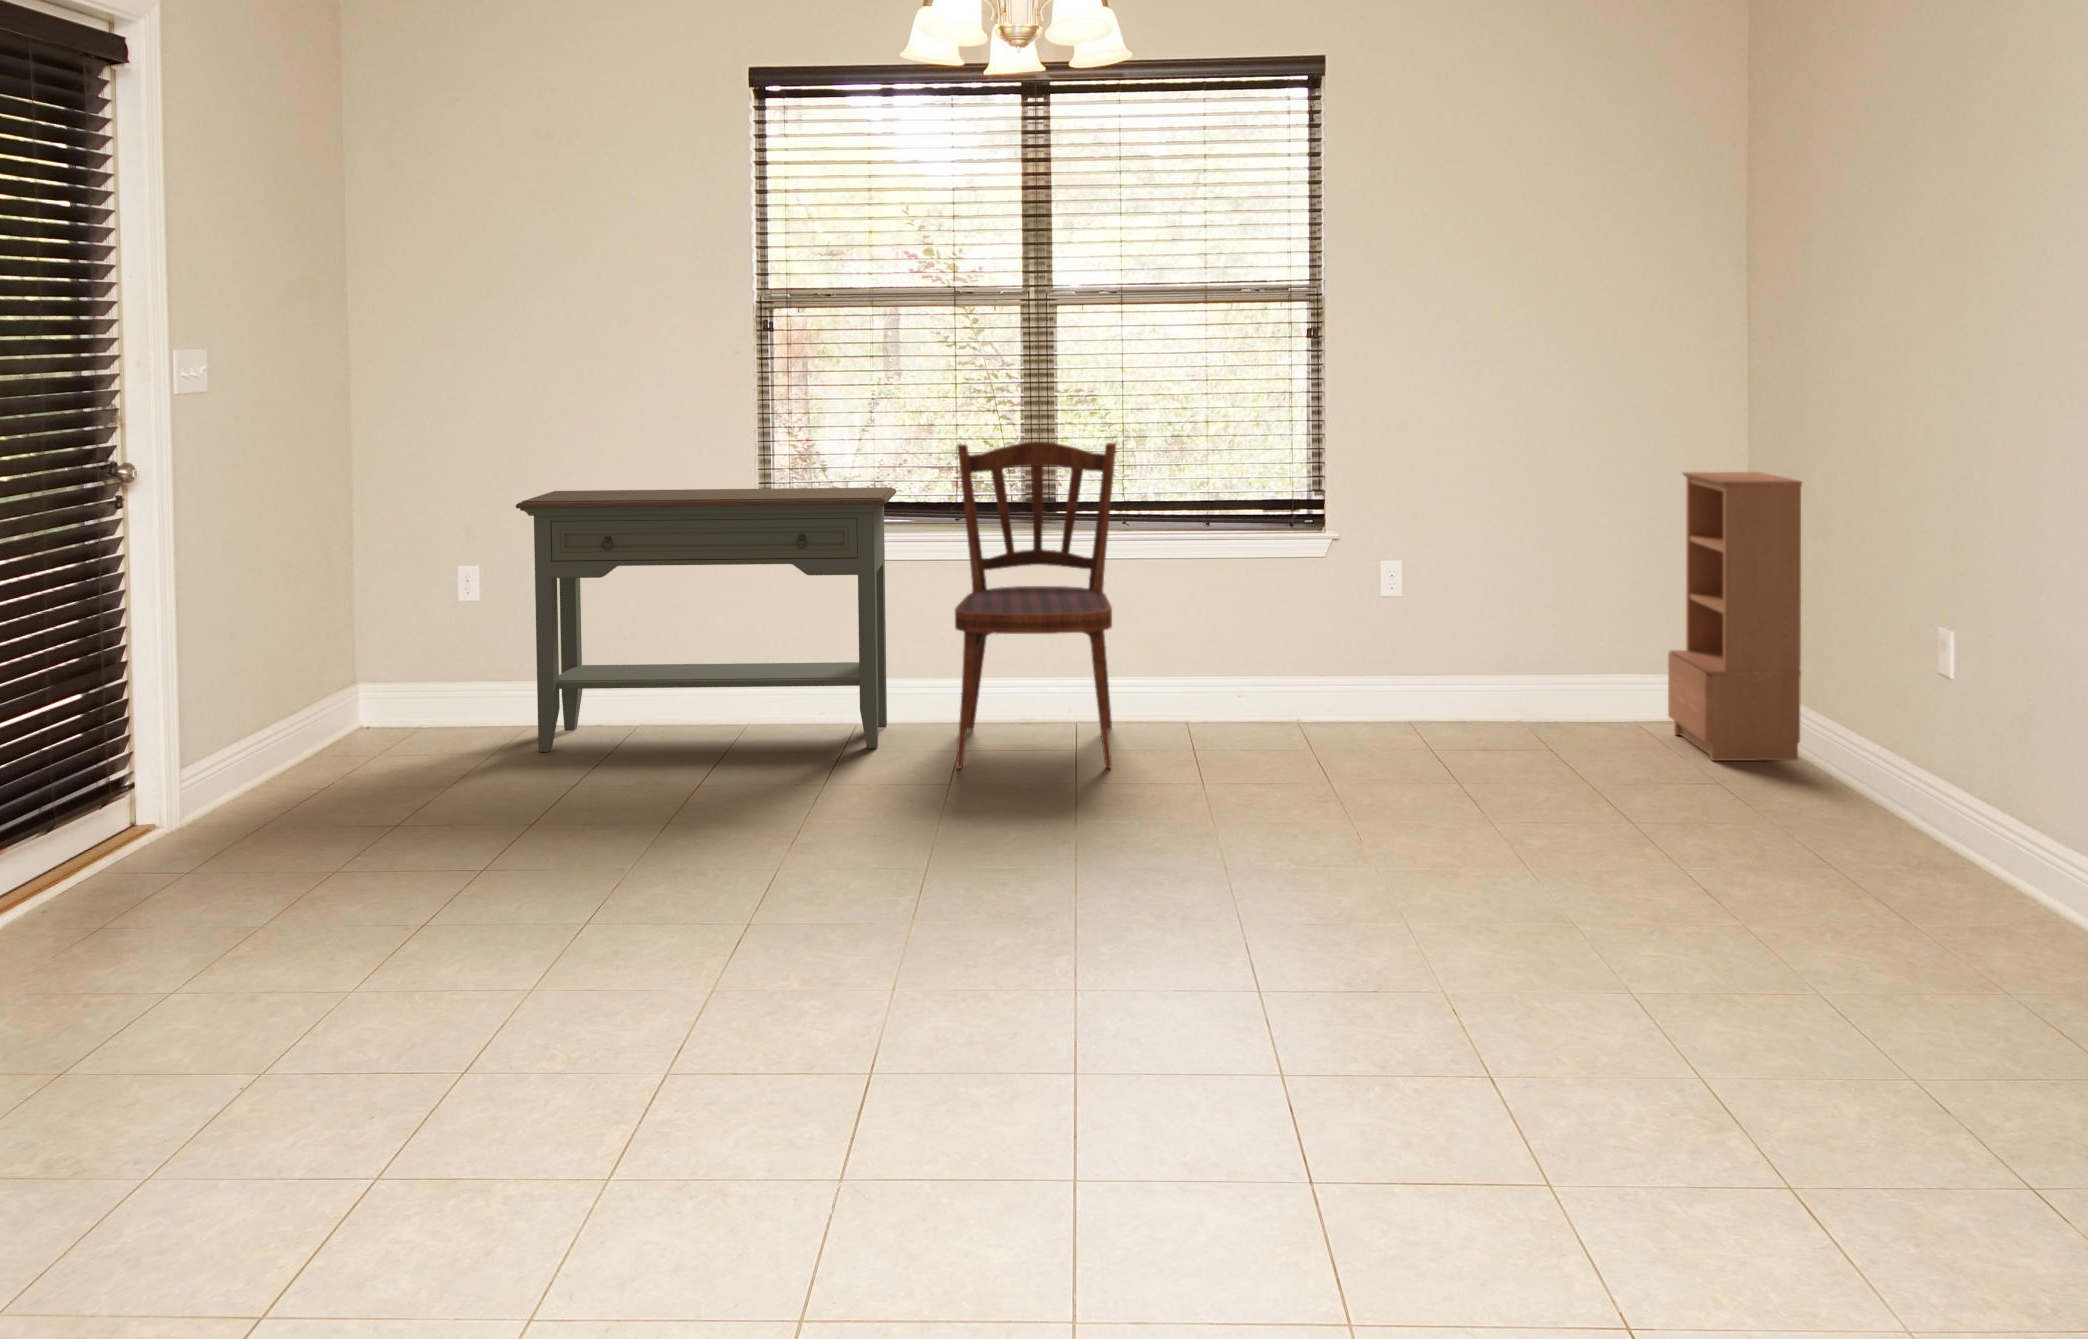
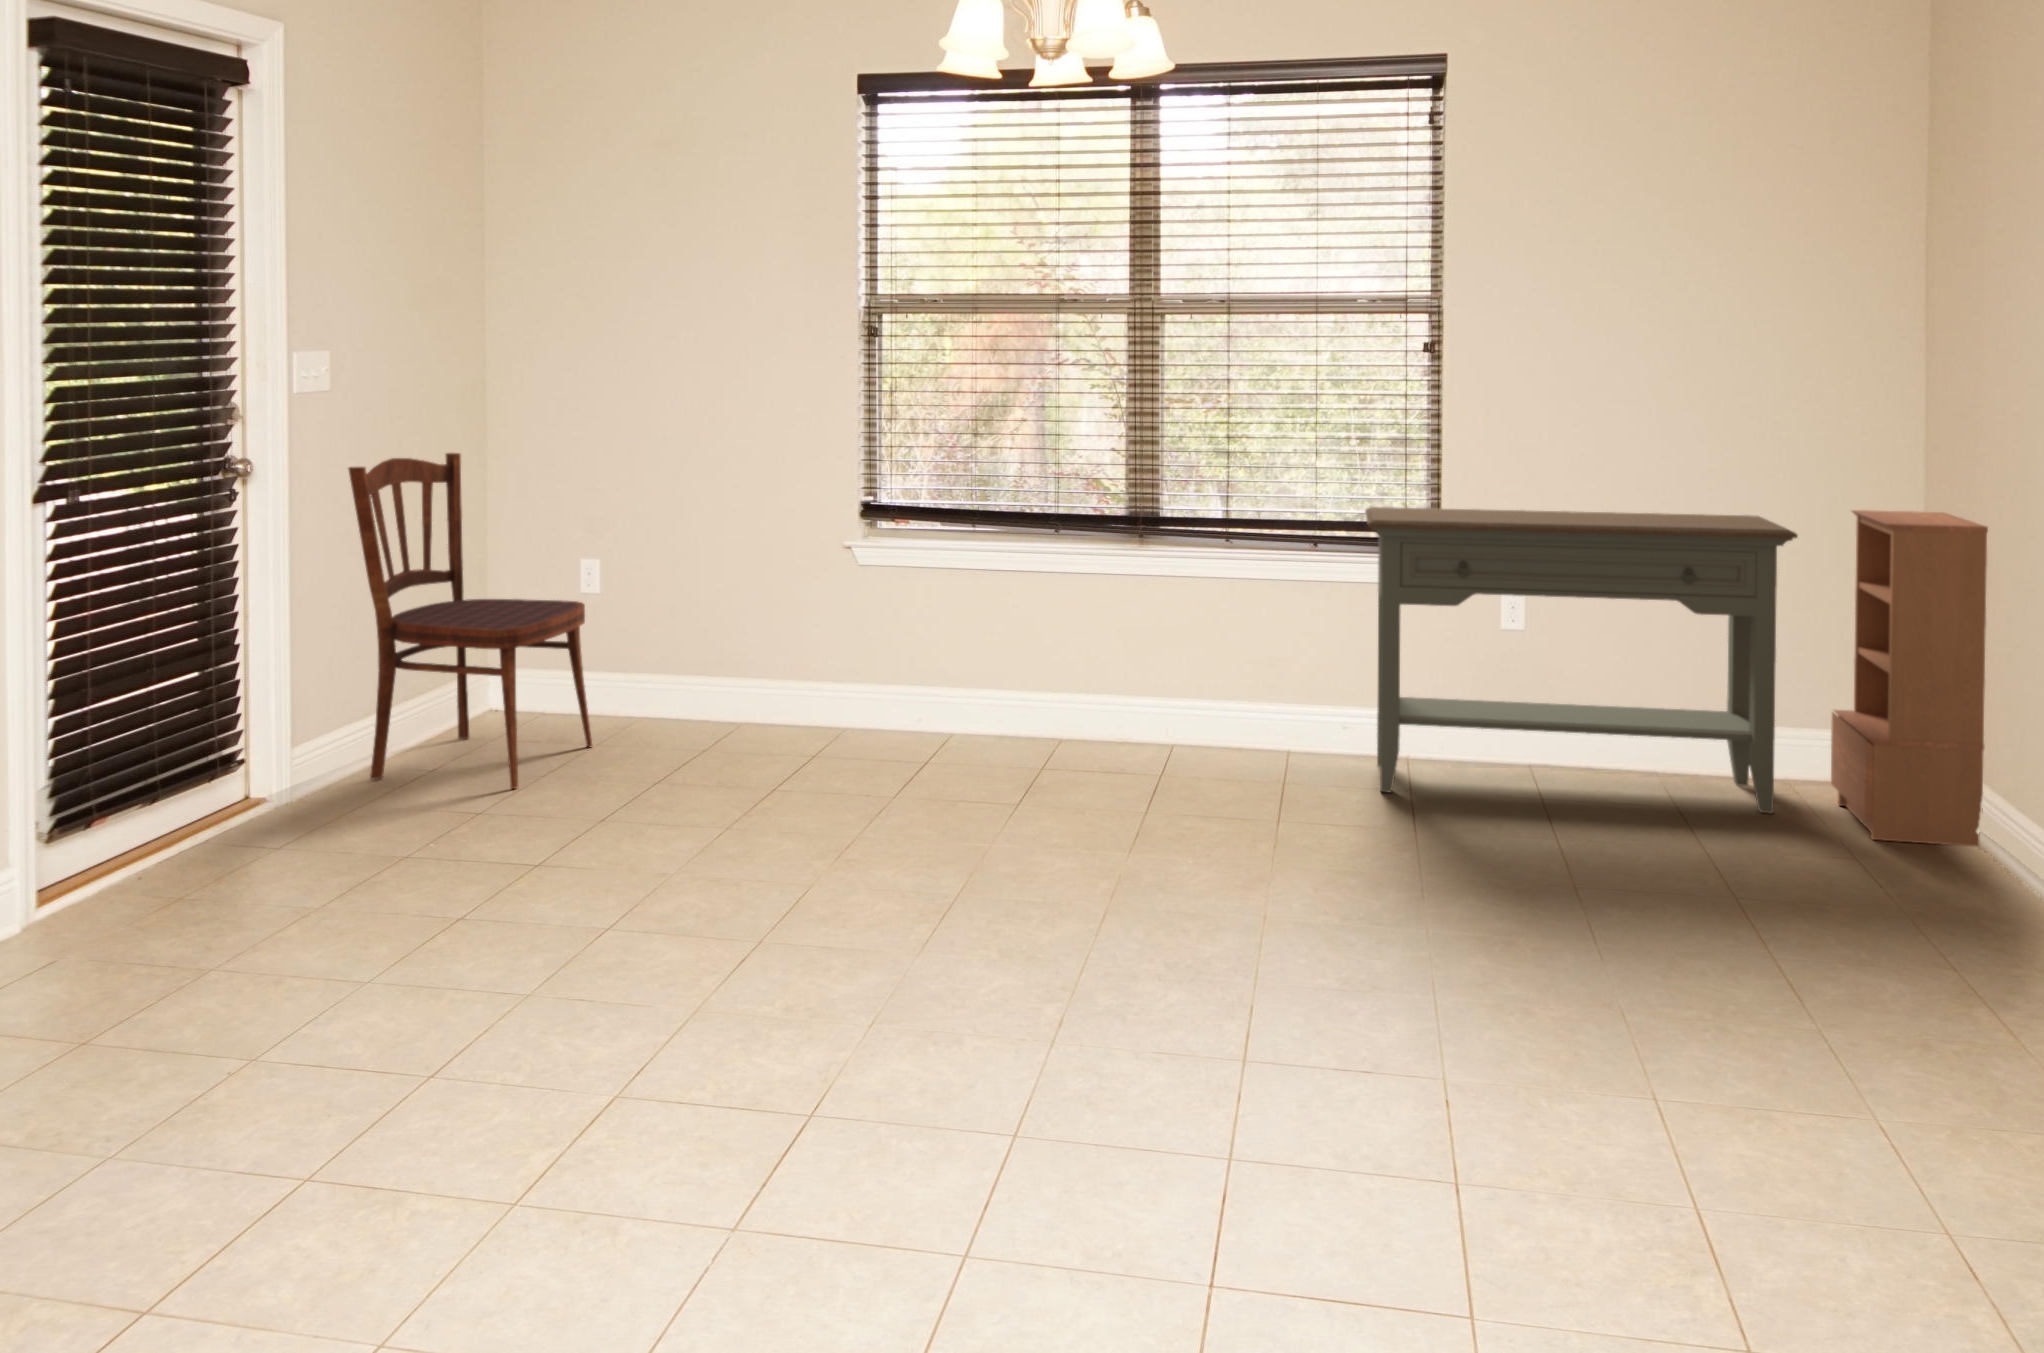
dining chair: present [955,442,1116,769] -> present [349,453,592,789]
console table: present [516,487,896,752] -> present [1365,507,1798,814]

